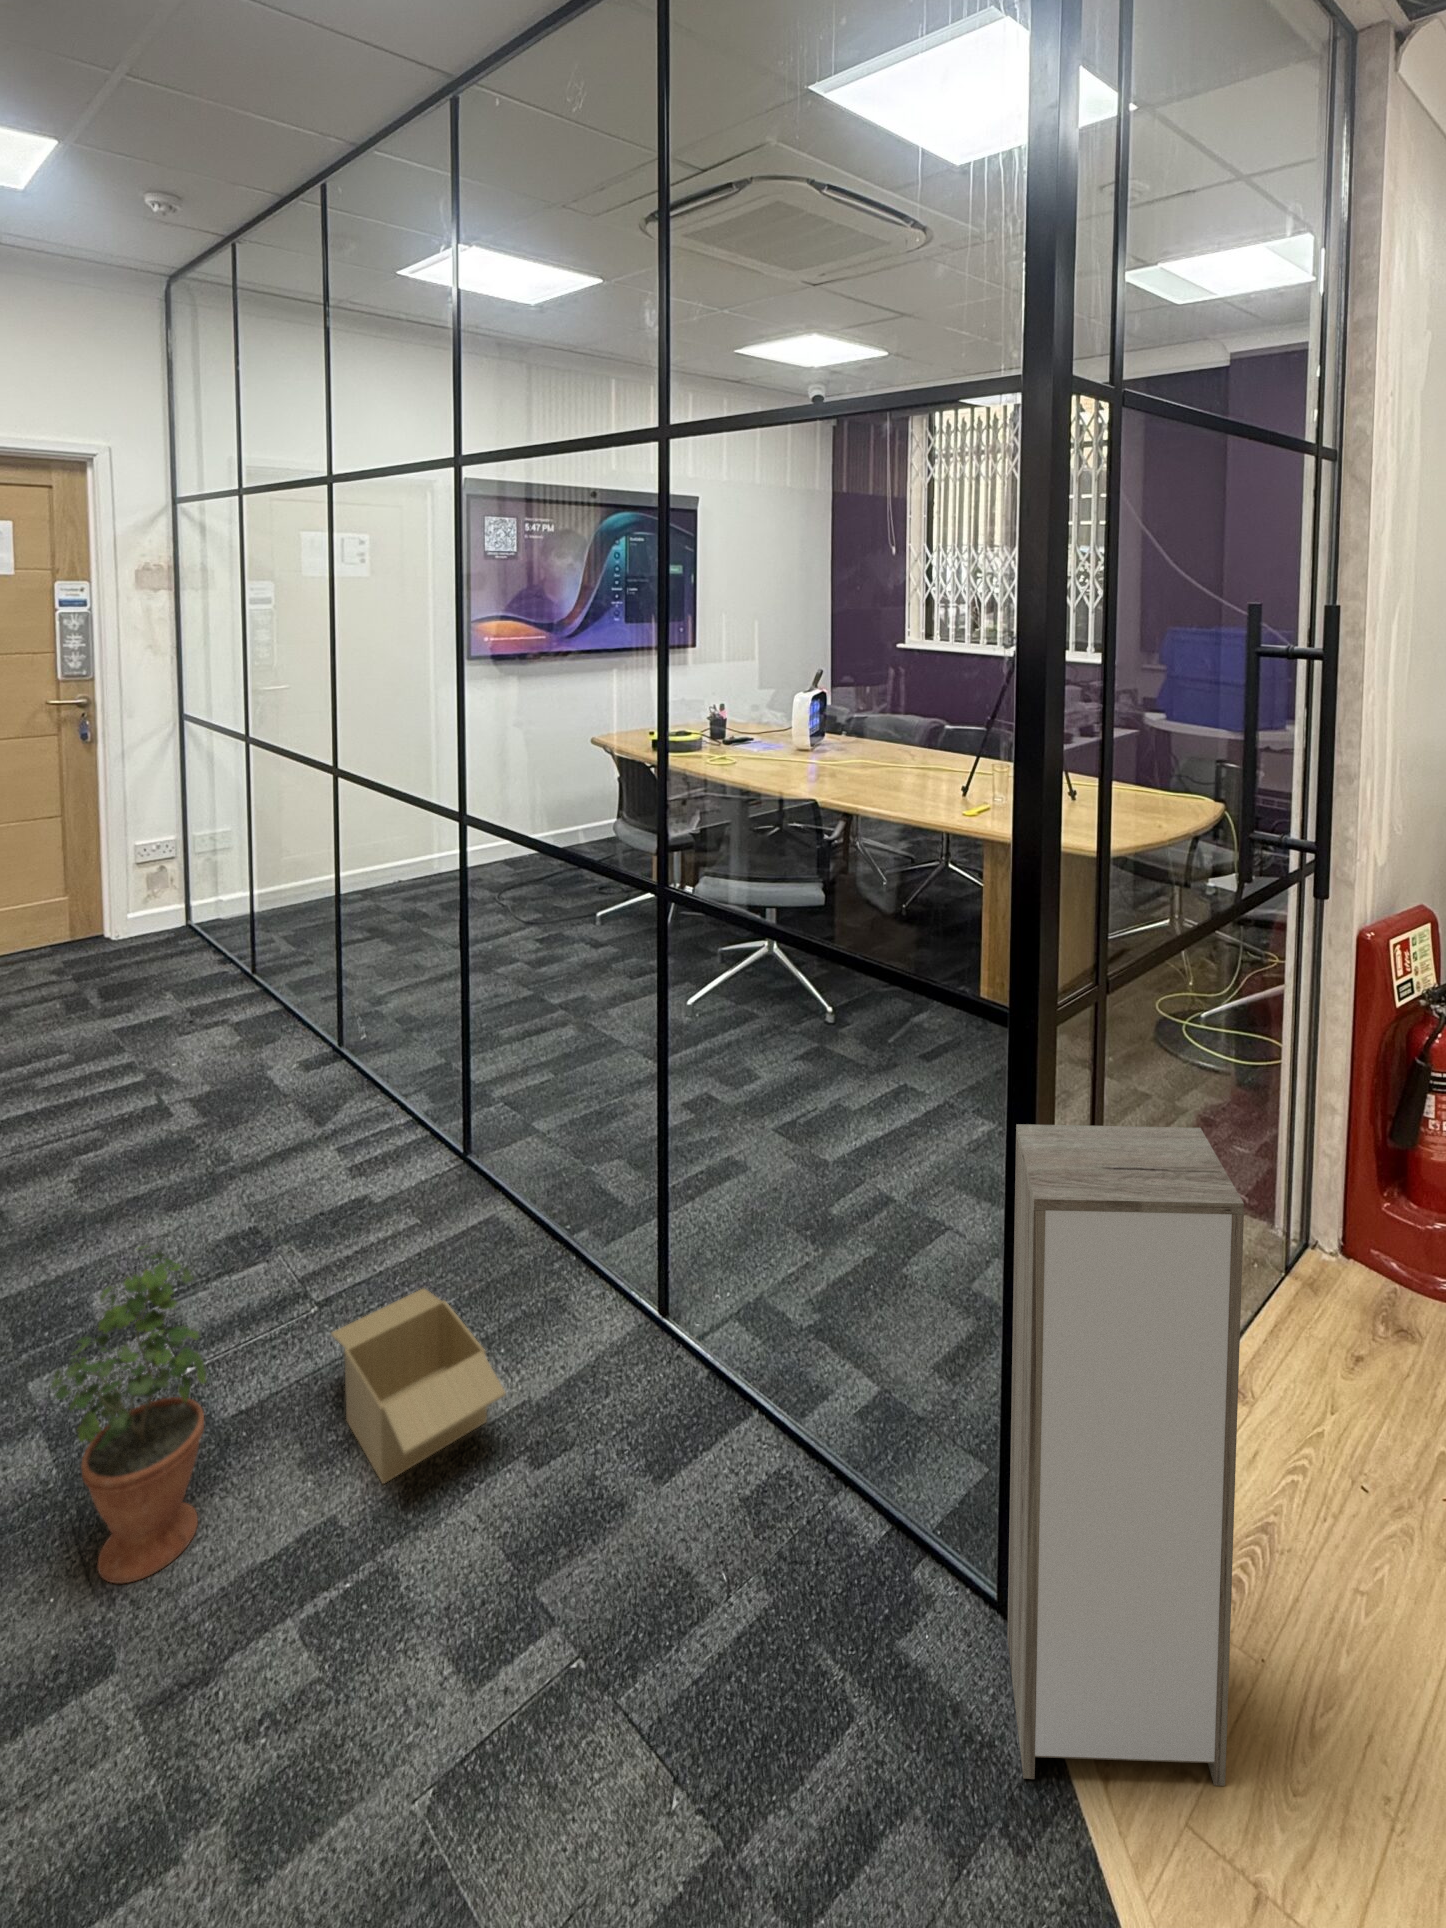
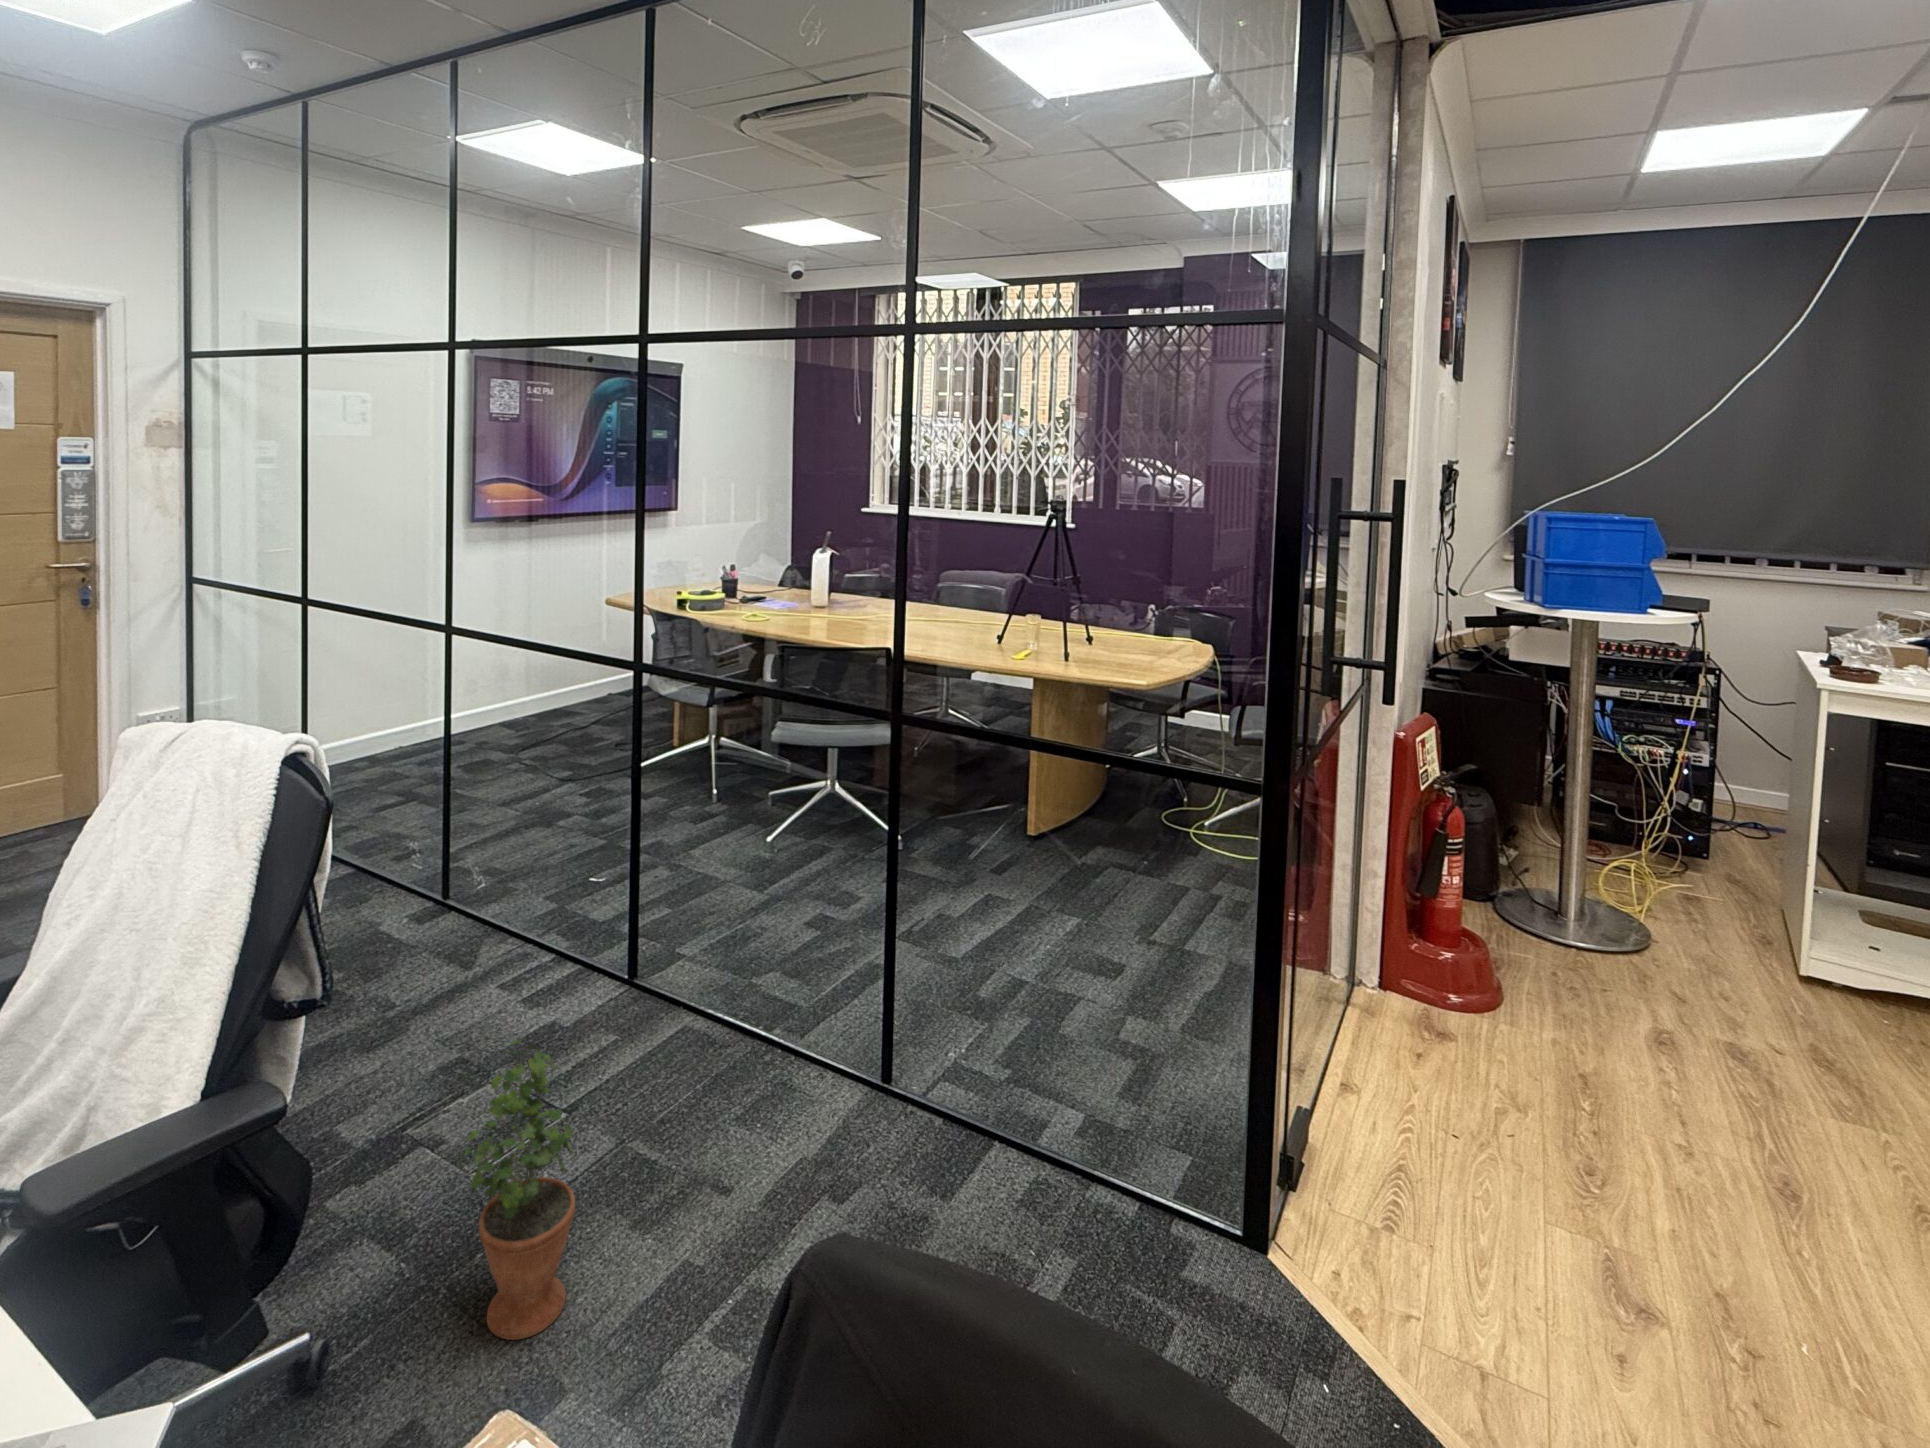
storage cabinet: present [1007,1124,1244,1786] -> none [1258,857,1458,1339]
cardboard box: present [331,1289,506,1484] -> none [623,1079,809,1236]

